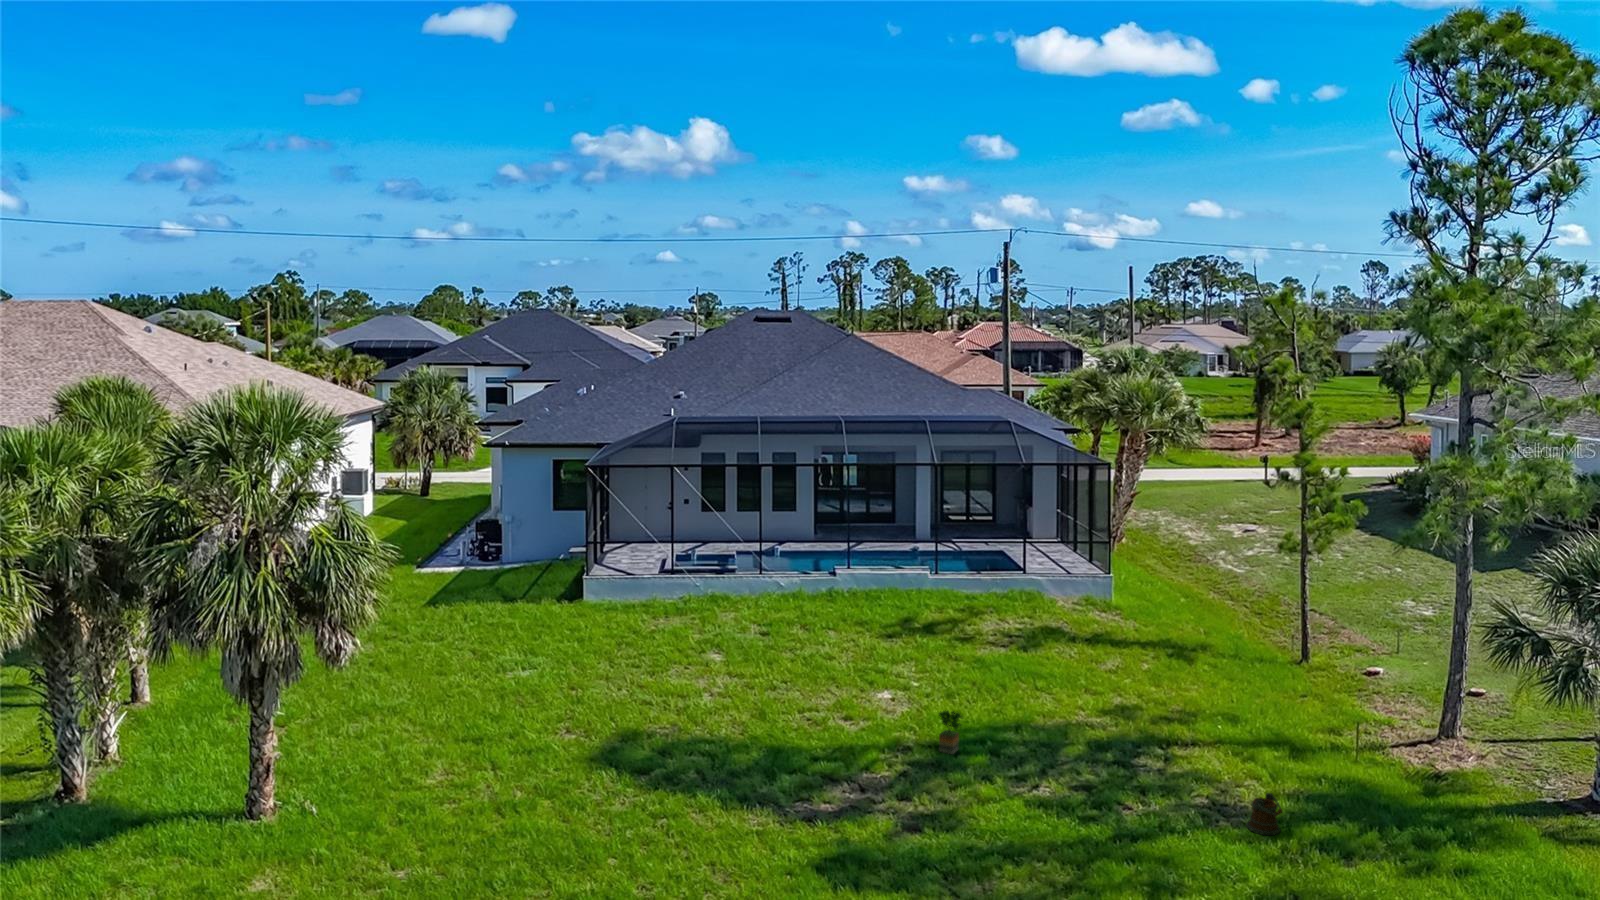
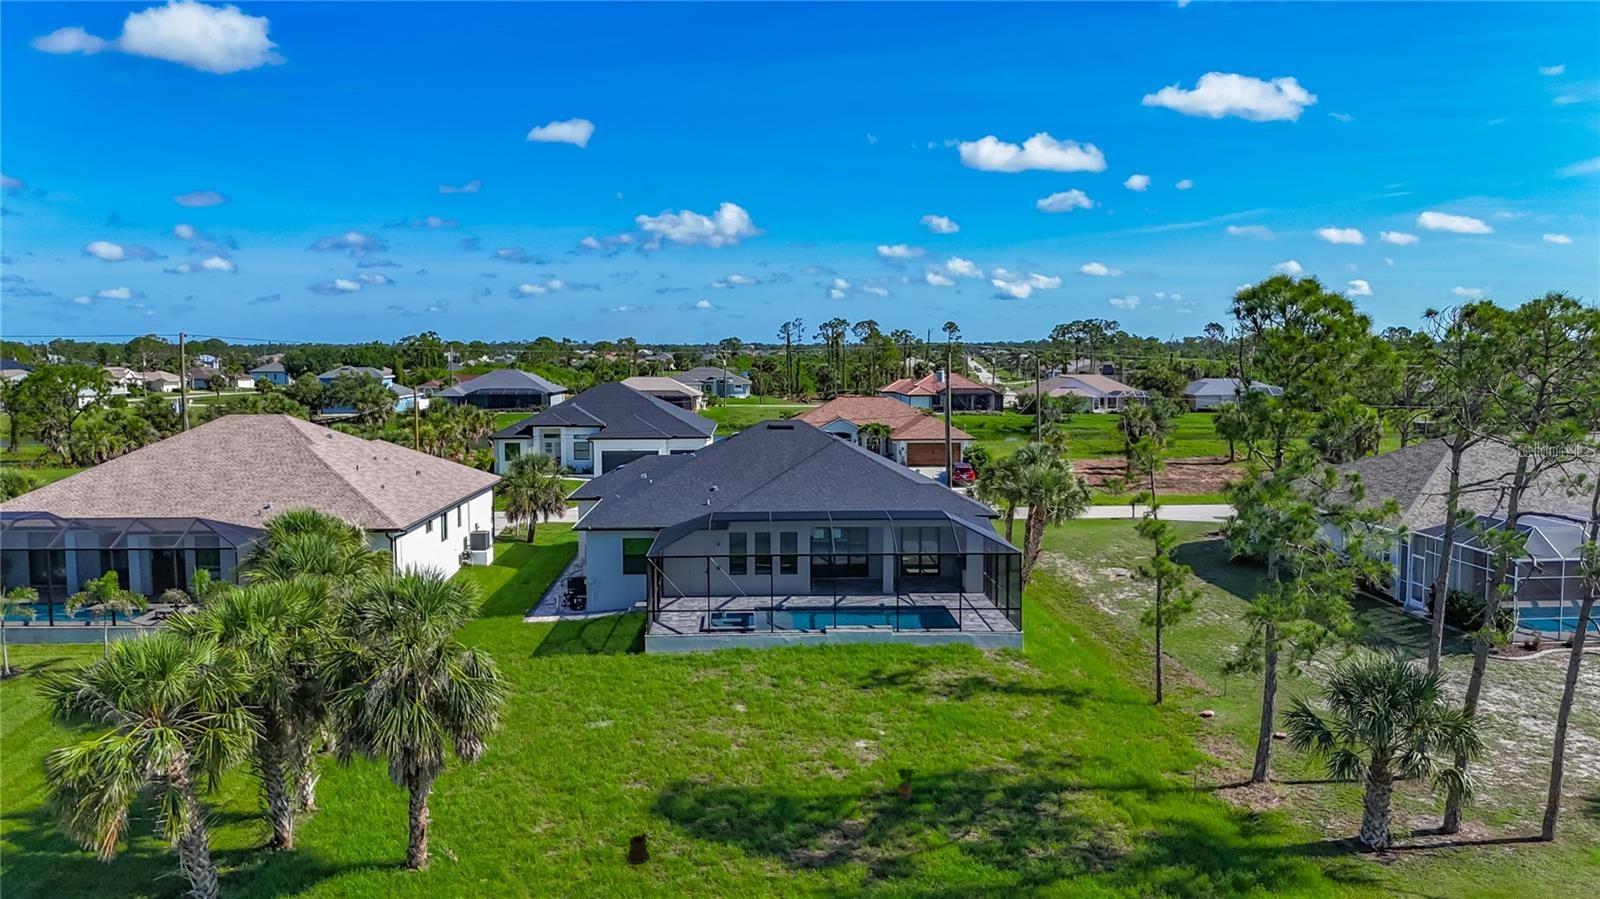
bucket: present [1246,793,1282,835] -> present [627,833,649,864]

